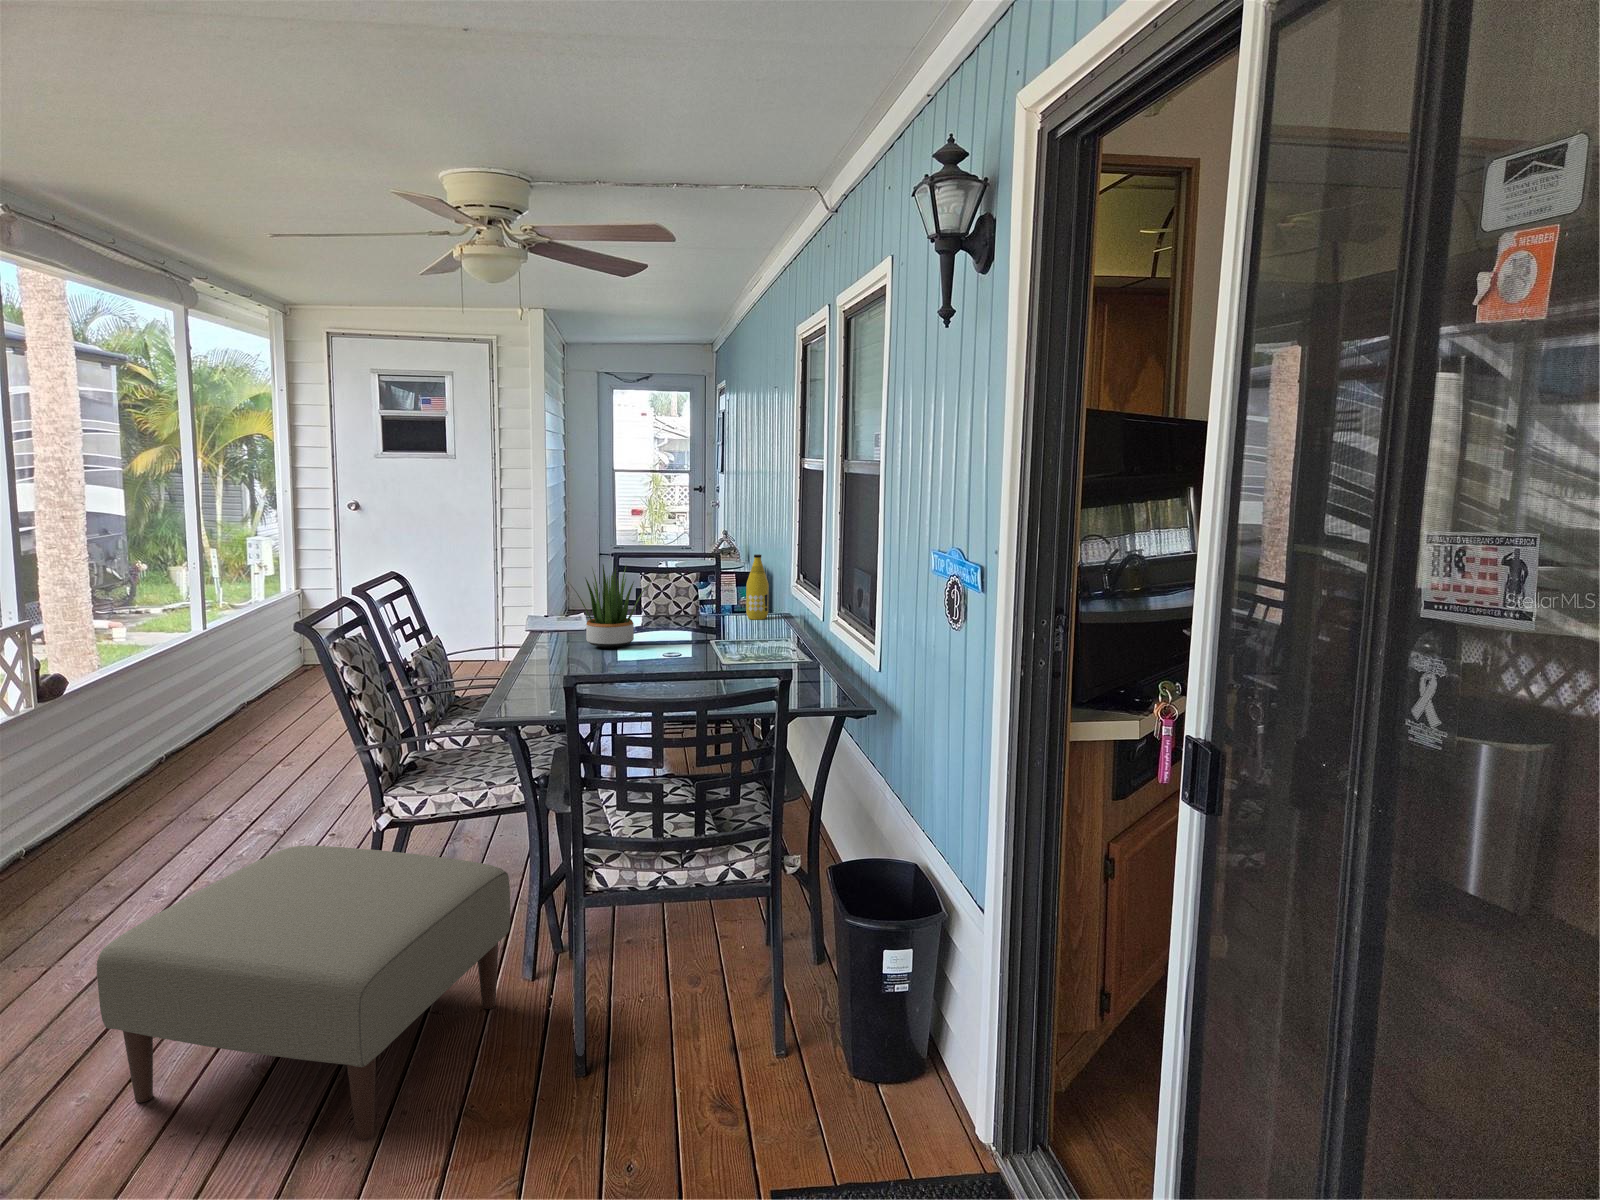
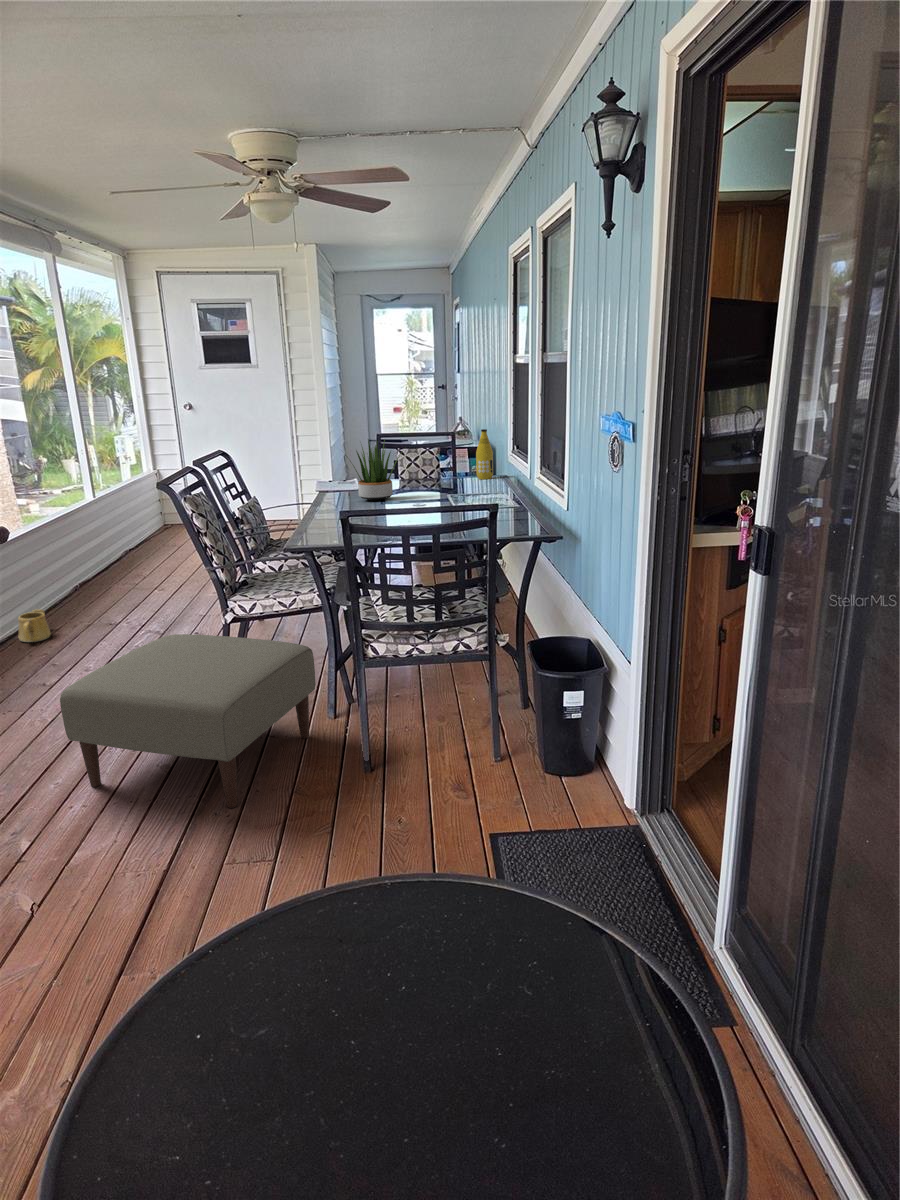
watering can: none [63,790,116,840] -> present [18,609,51,642]

